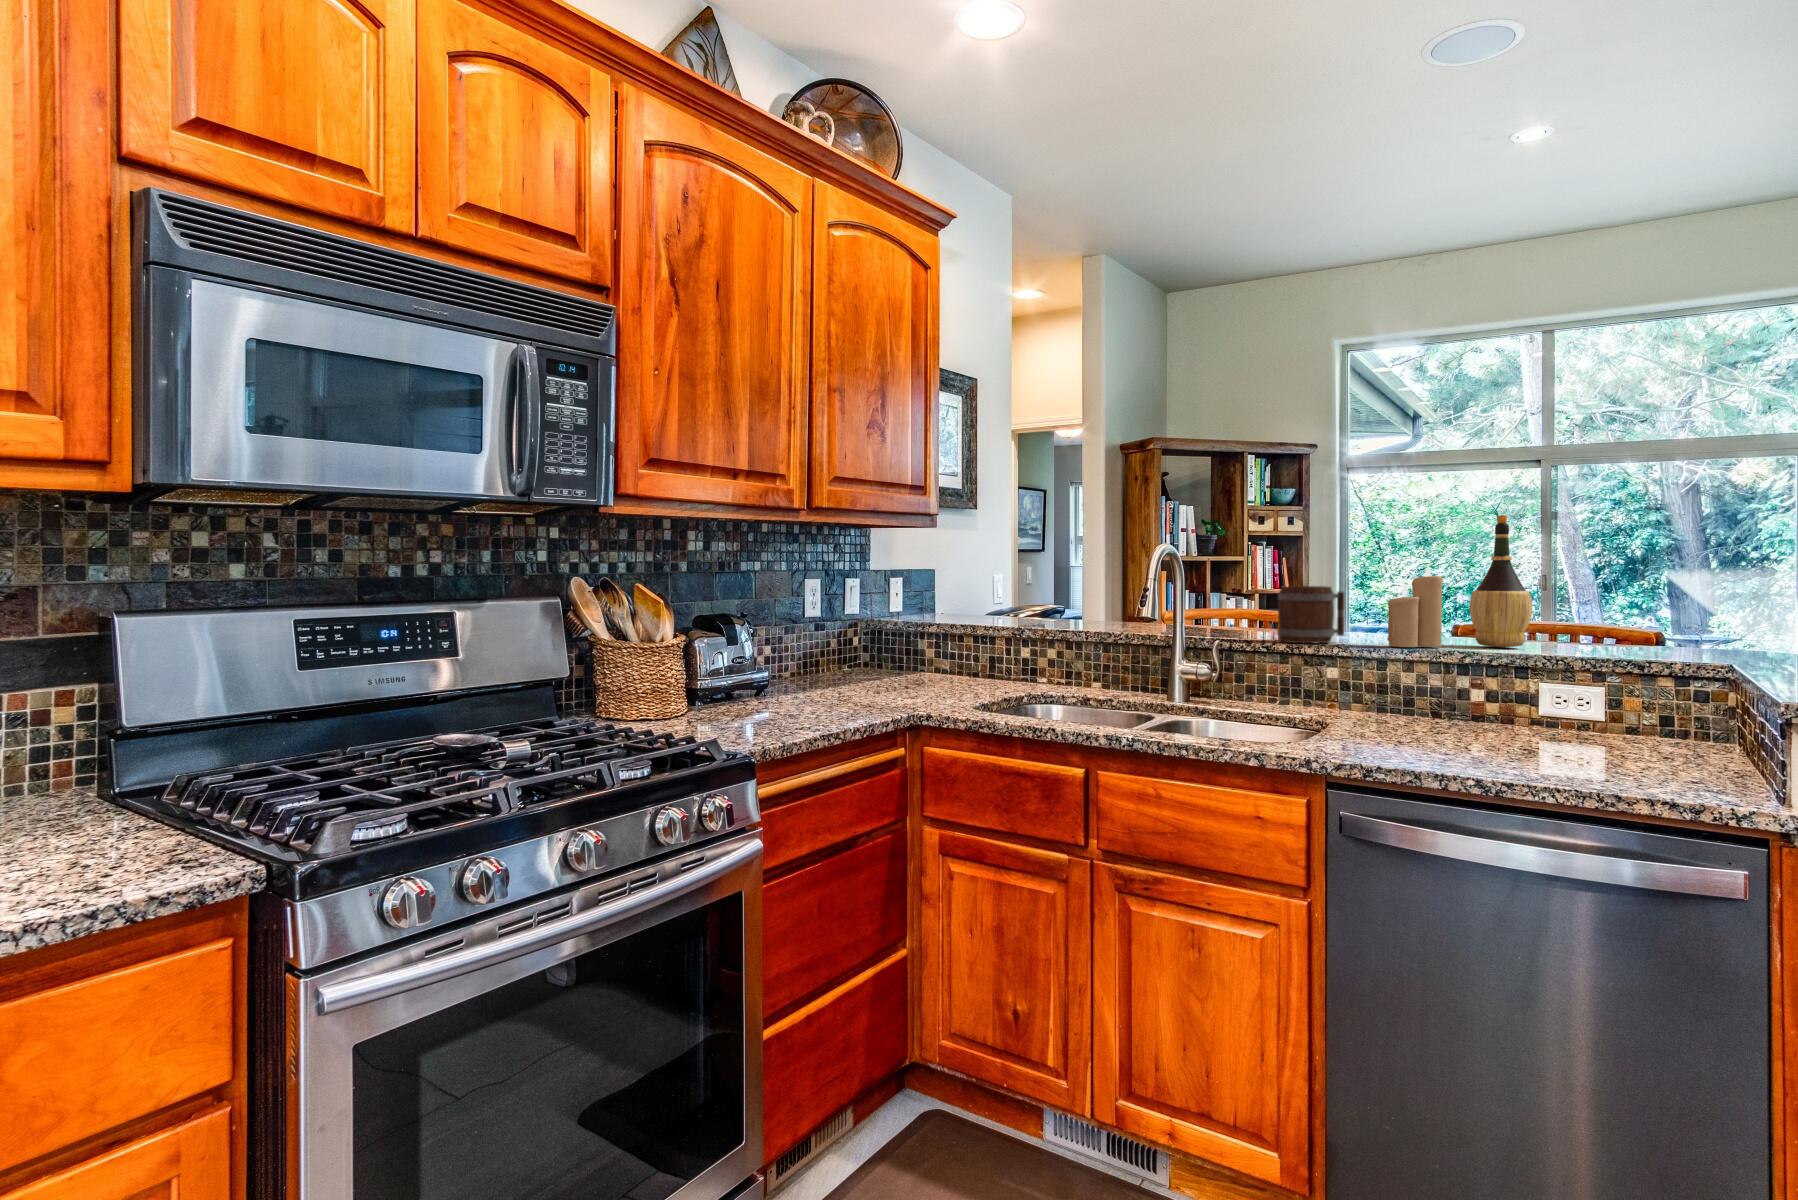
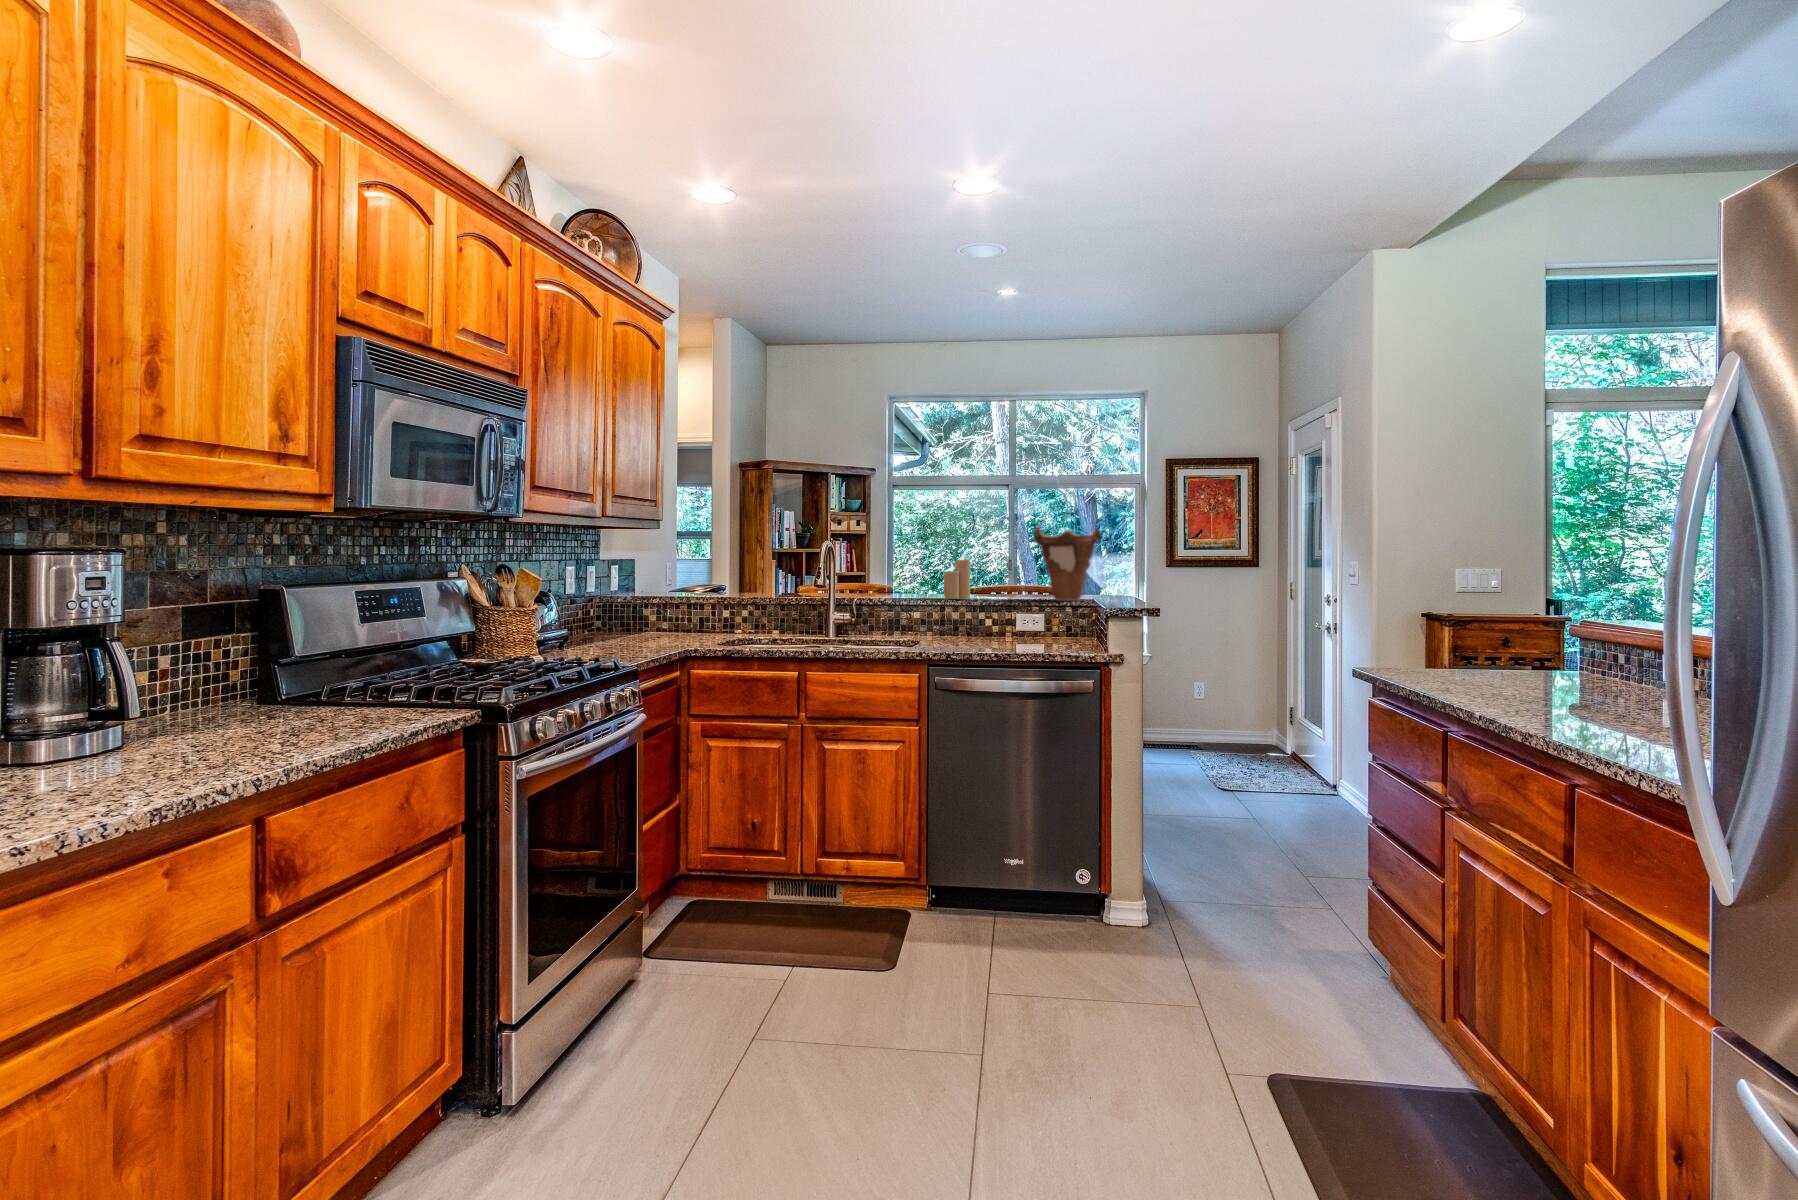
vase: none [1585,509,1754,664] -> present [1034,526,1100,601]
wine bottle: present [1470,515,1532,647] -> none [983,526,1012,598]
mug: present [1277,586,1345,643] -> none [886,566,921,599]

